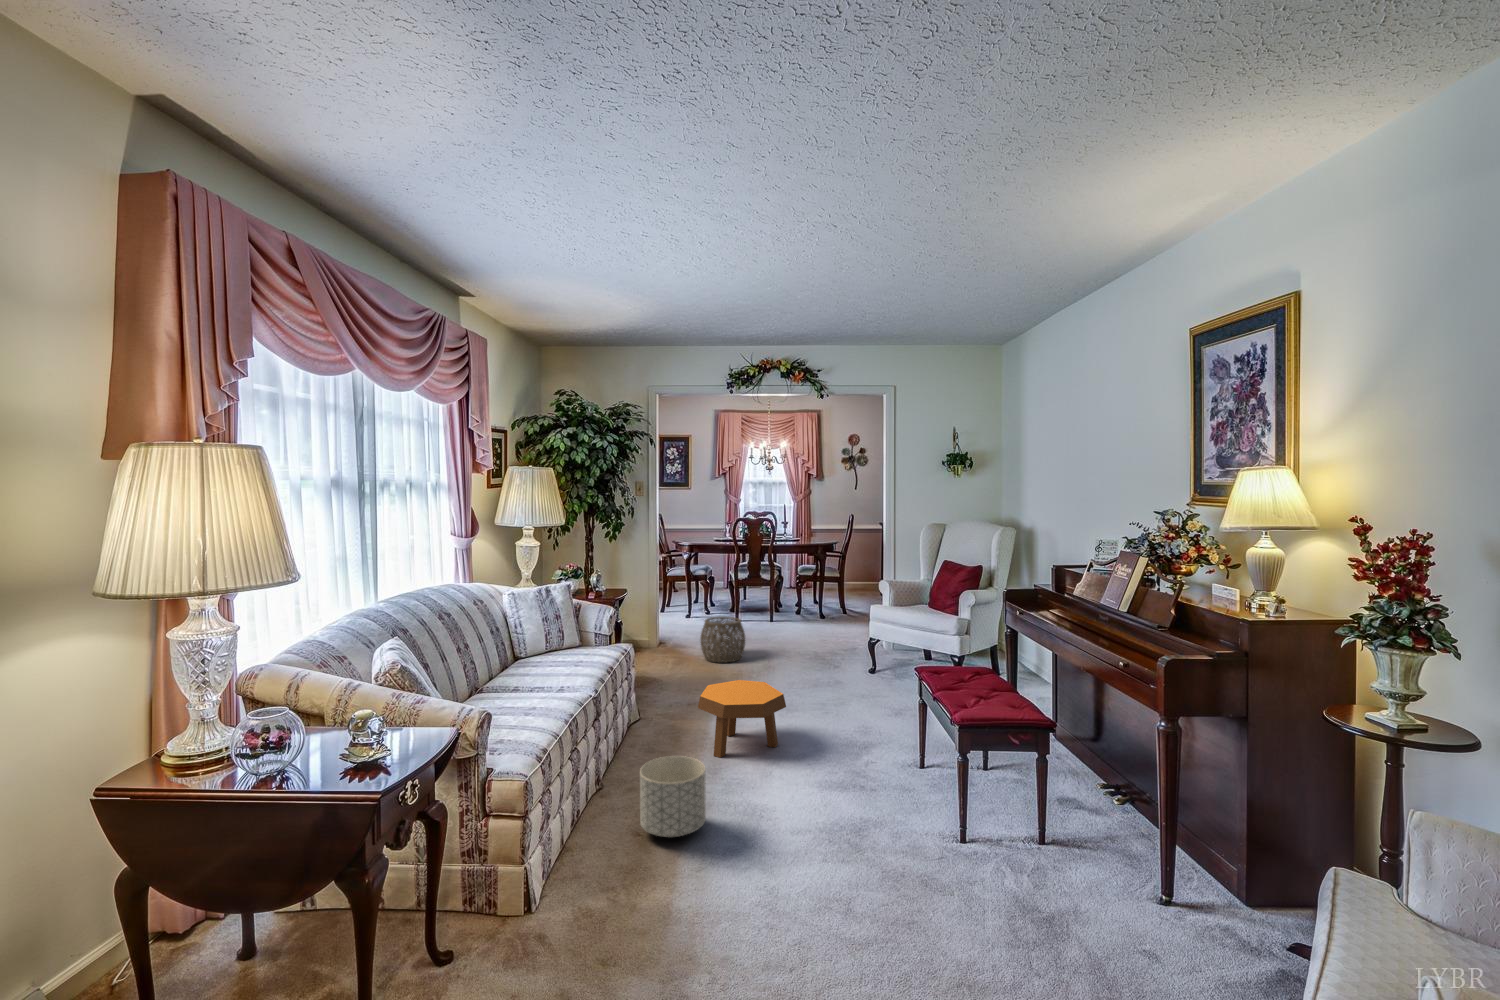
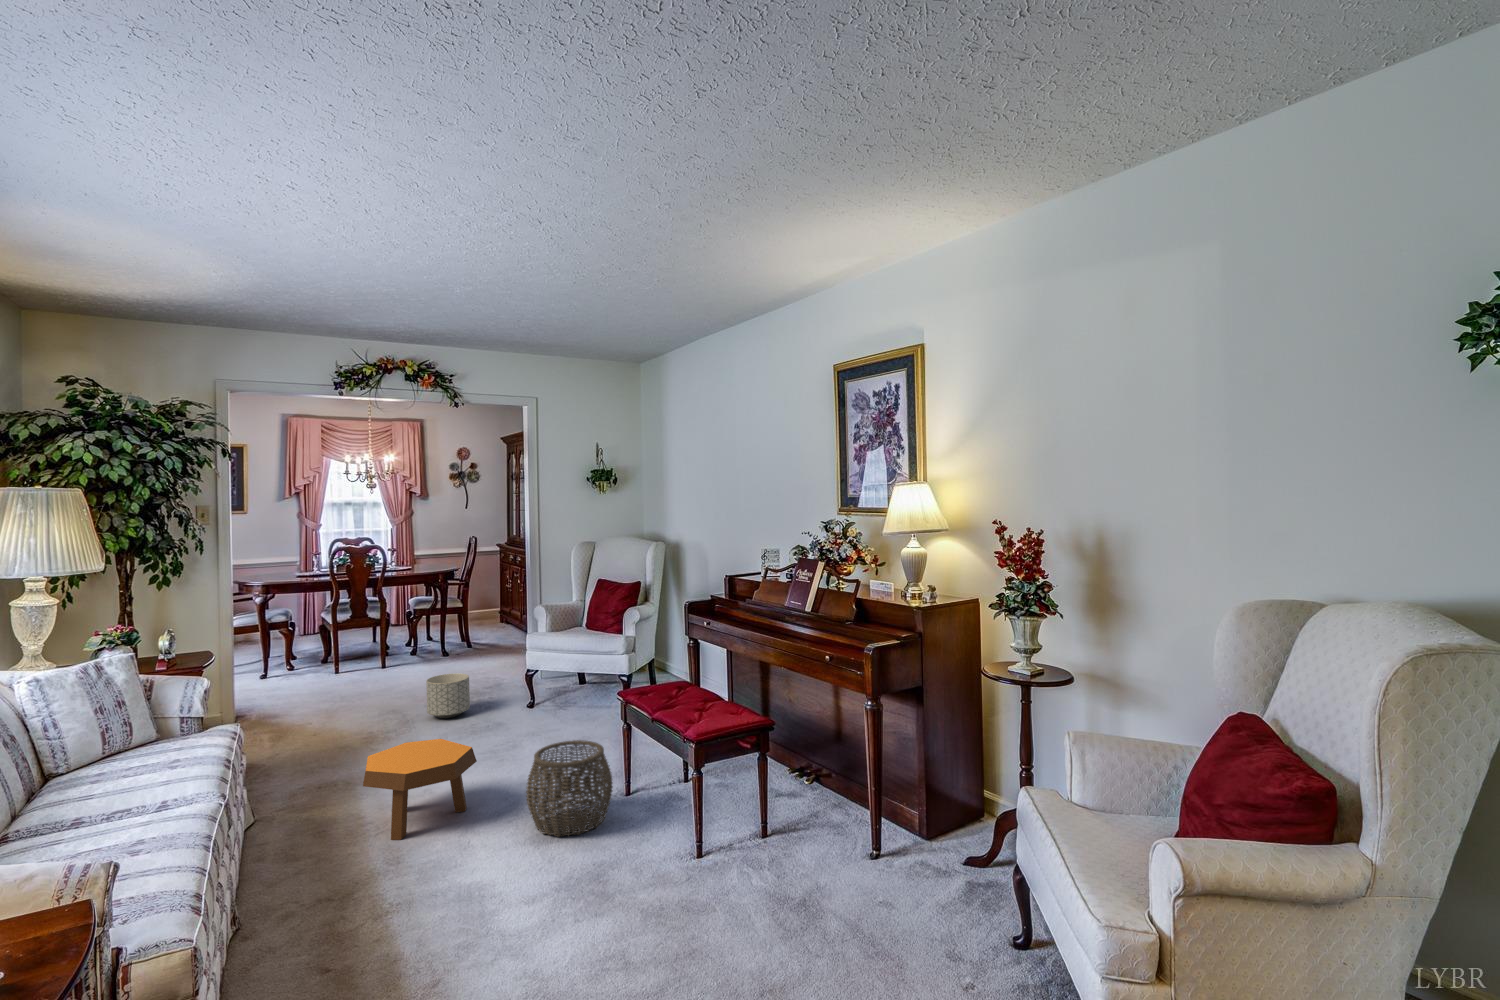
woven basket: present [700,617,745,663] -> present [526,740,613,836]
planter: present [640,756,706,838] -> present [426,673,470,718]

